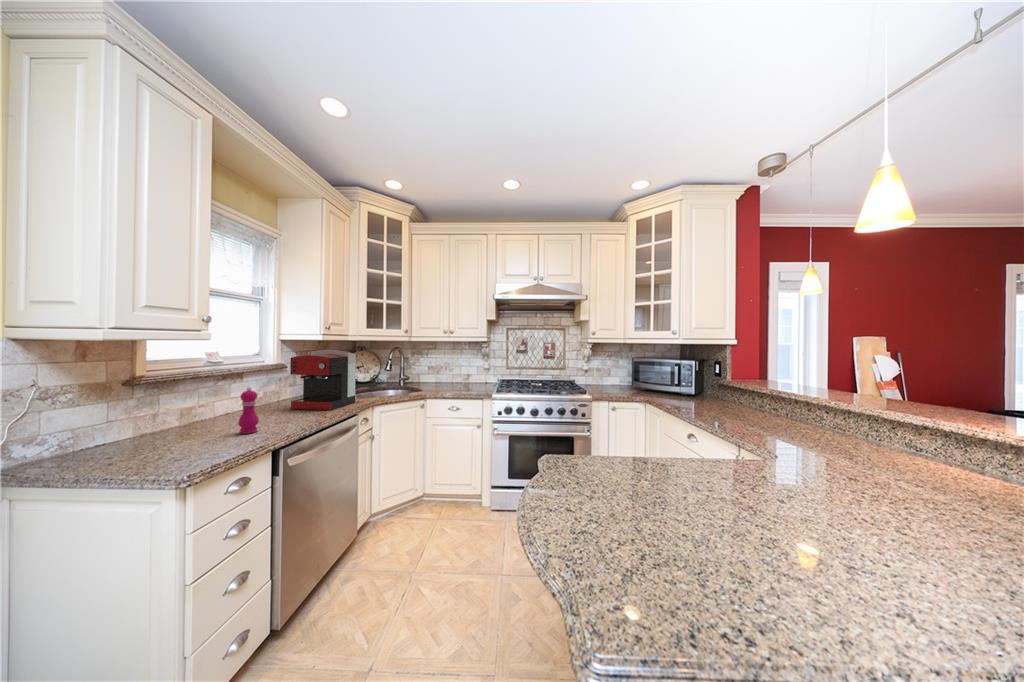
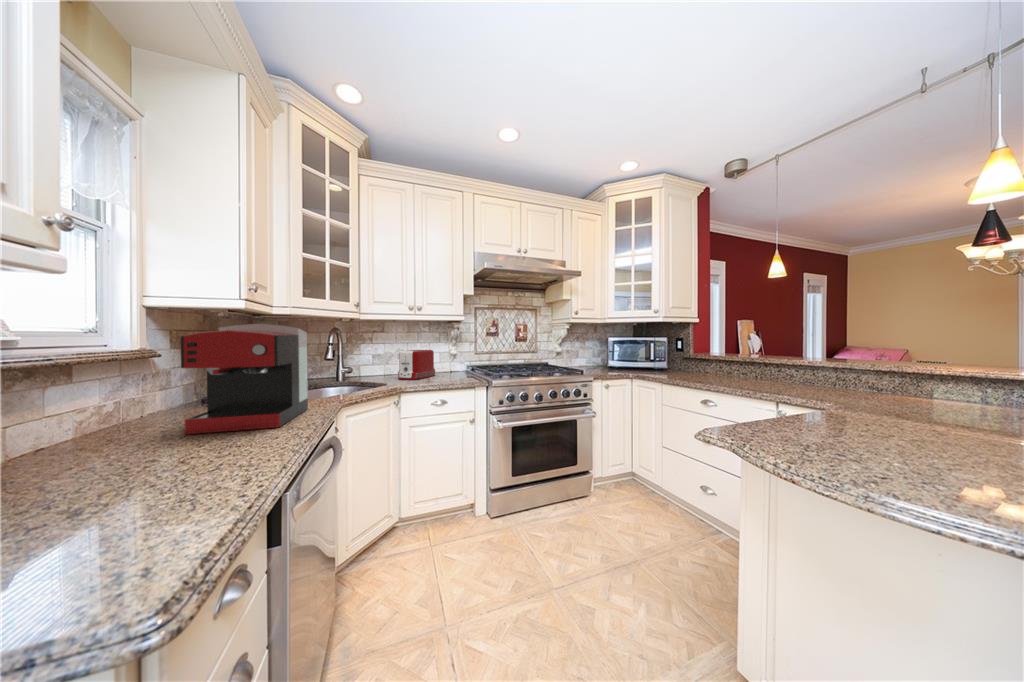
toaster: none [436,364,468,388] -> present [398,350,435,380]
pepper mill: present [238,387,259,434] -> none [63,397,135,526]

